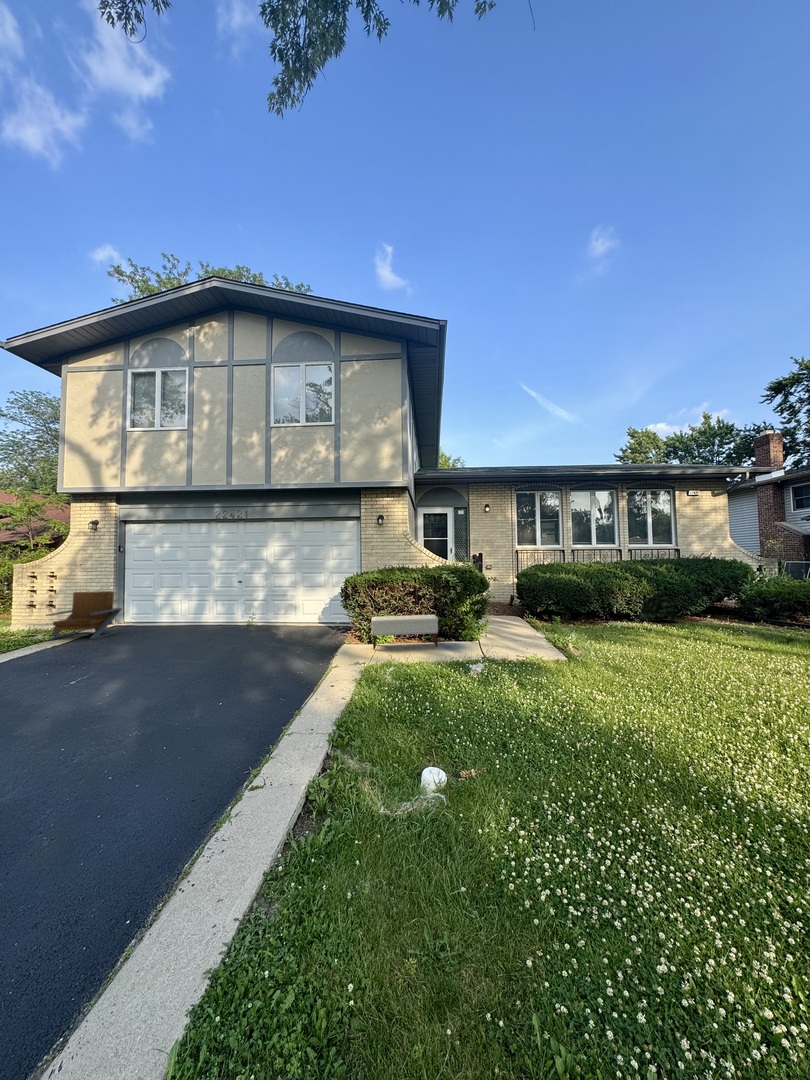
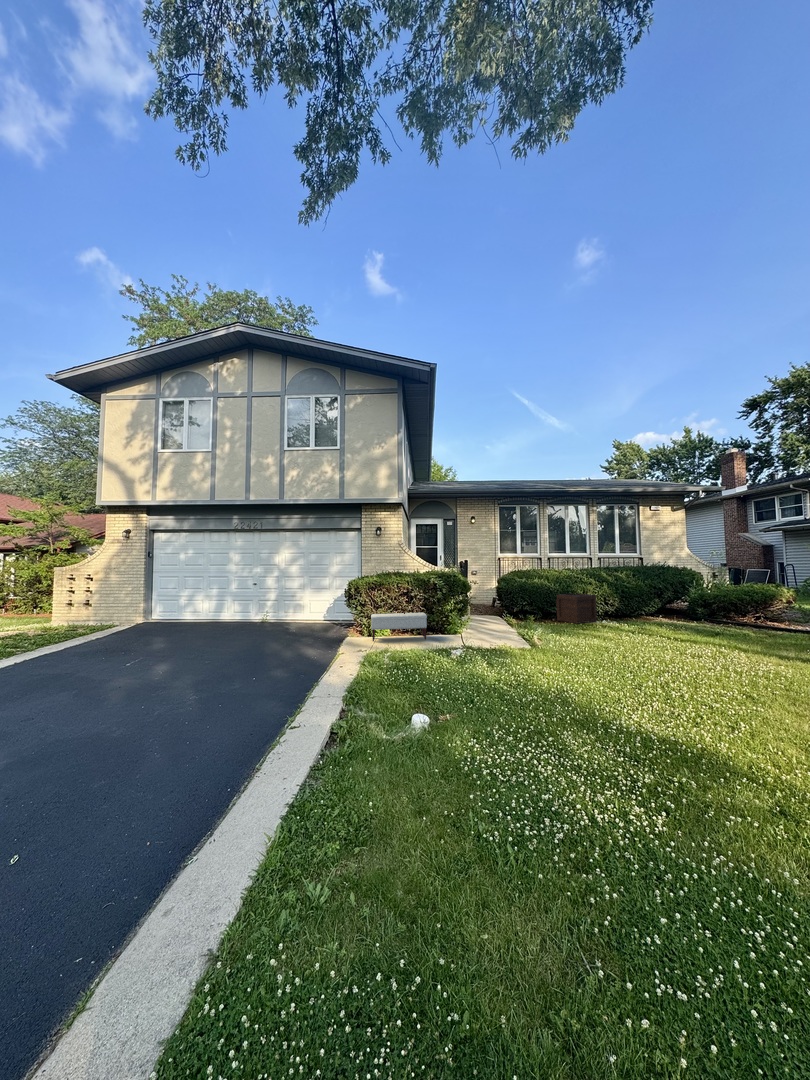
wooden crate: none [587,590,636,626] -> present [556,593,597,624]
lounge chair: present [46,591,122,640] -> none [87,592,152,634]
potted plant: present [641,593,678,622] -> none [602,595,634,621]

